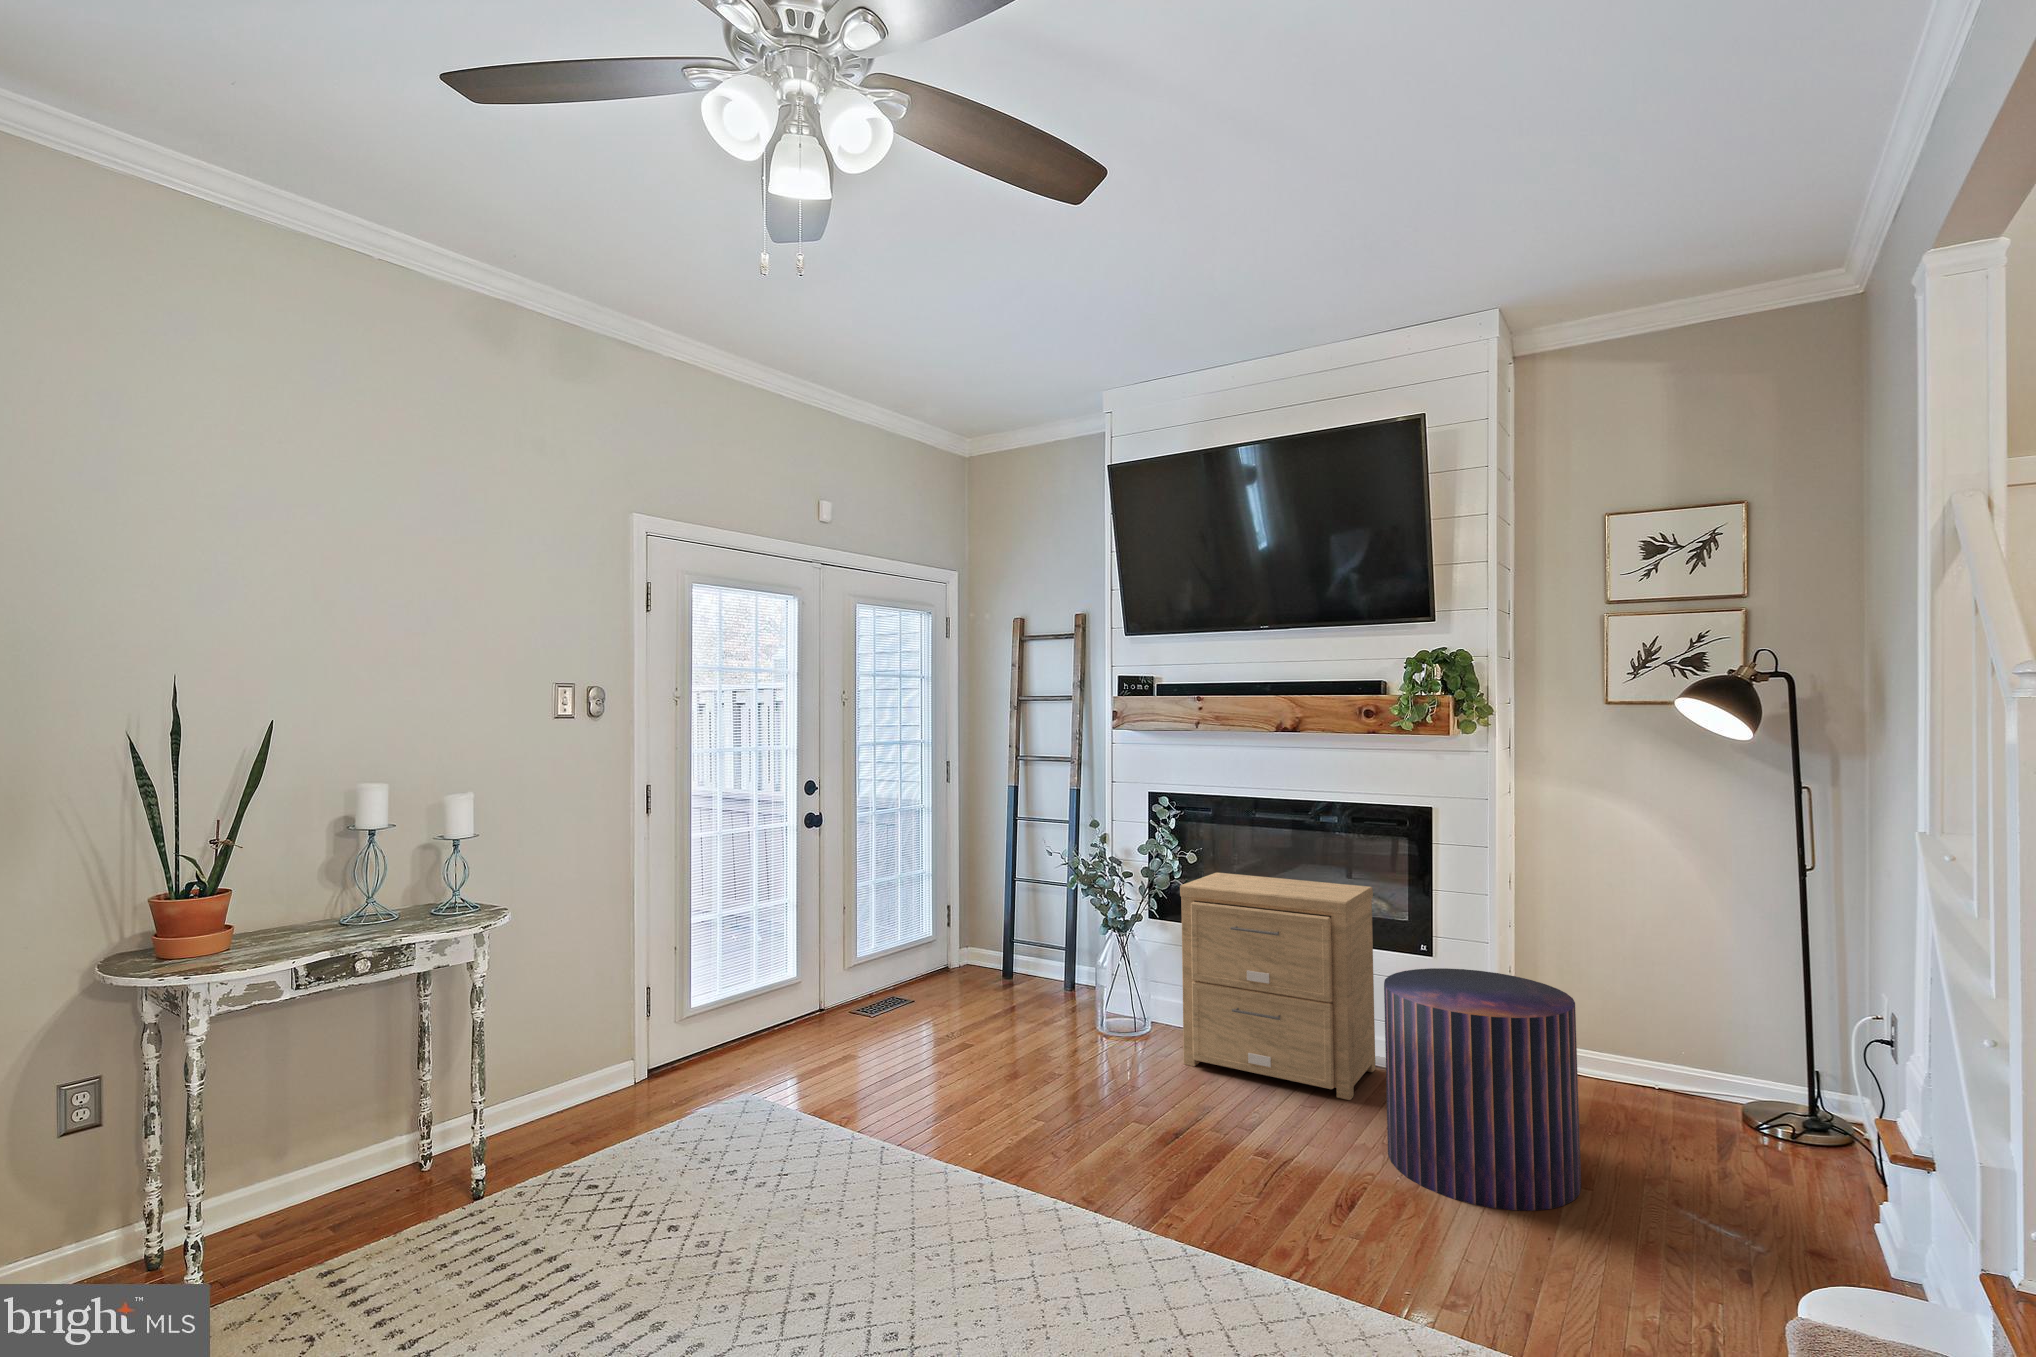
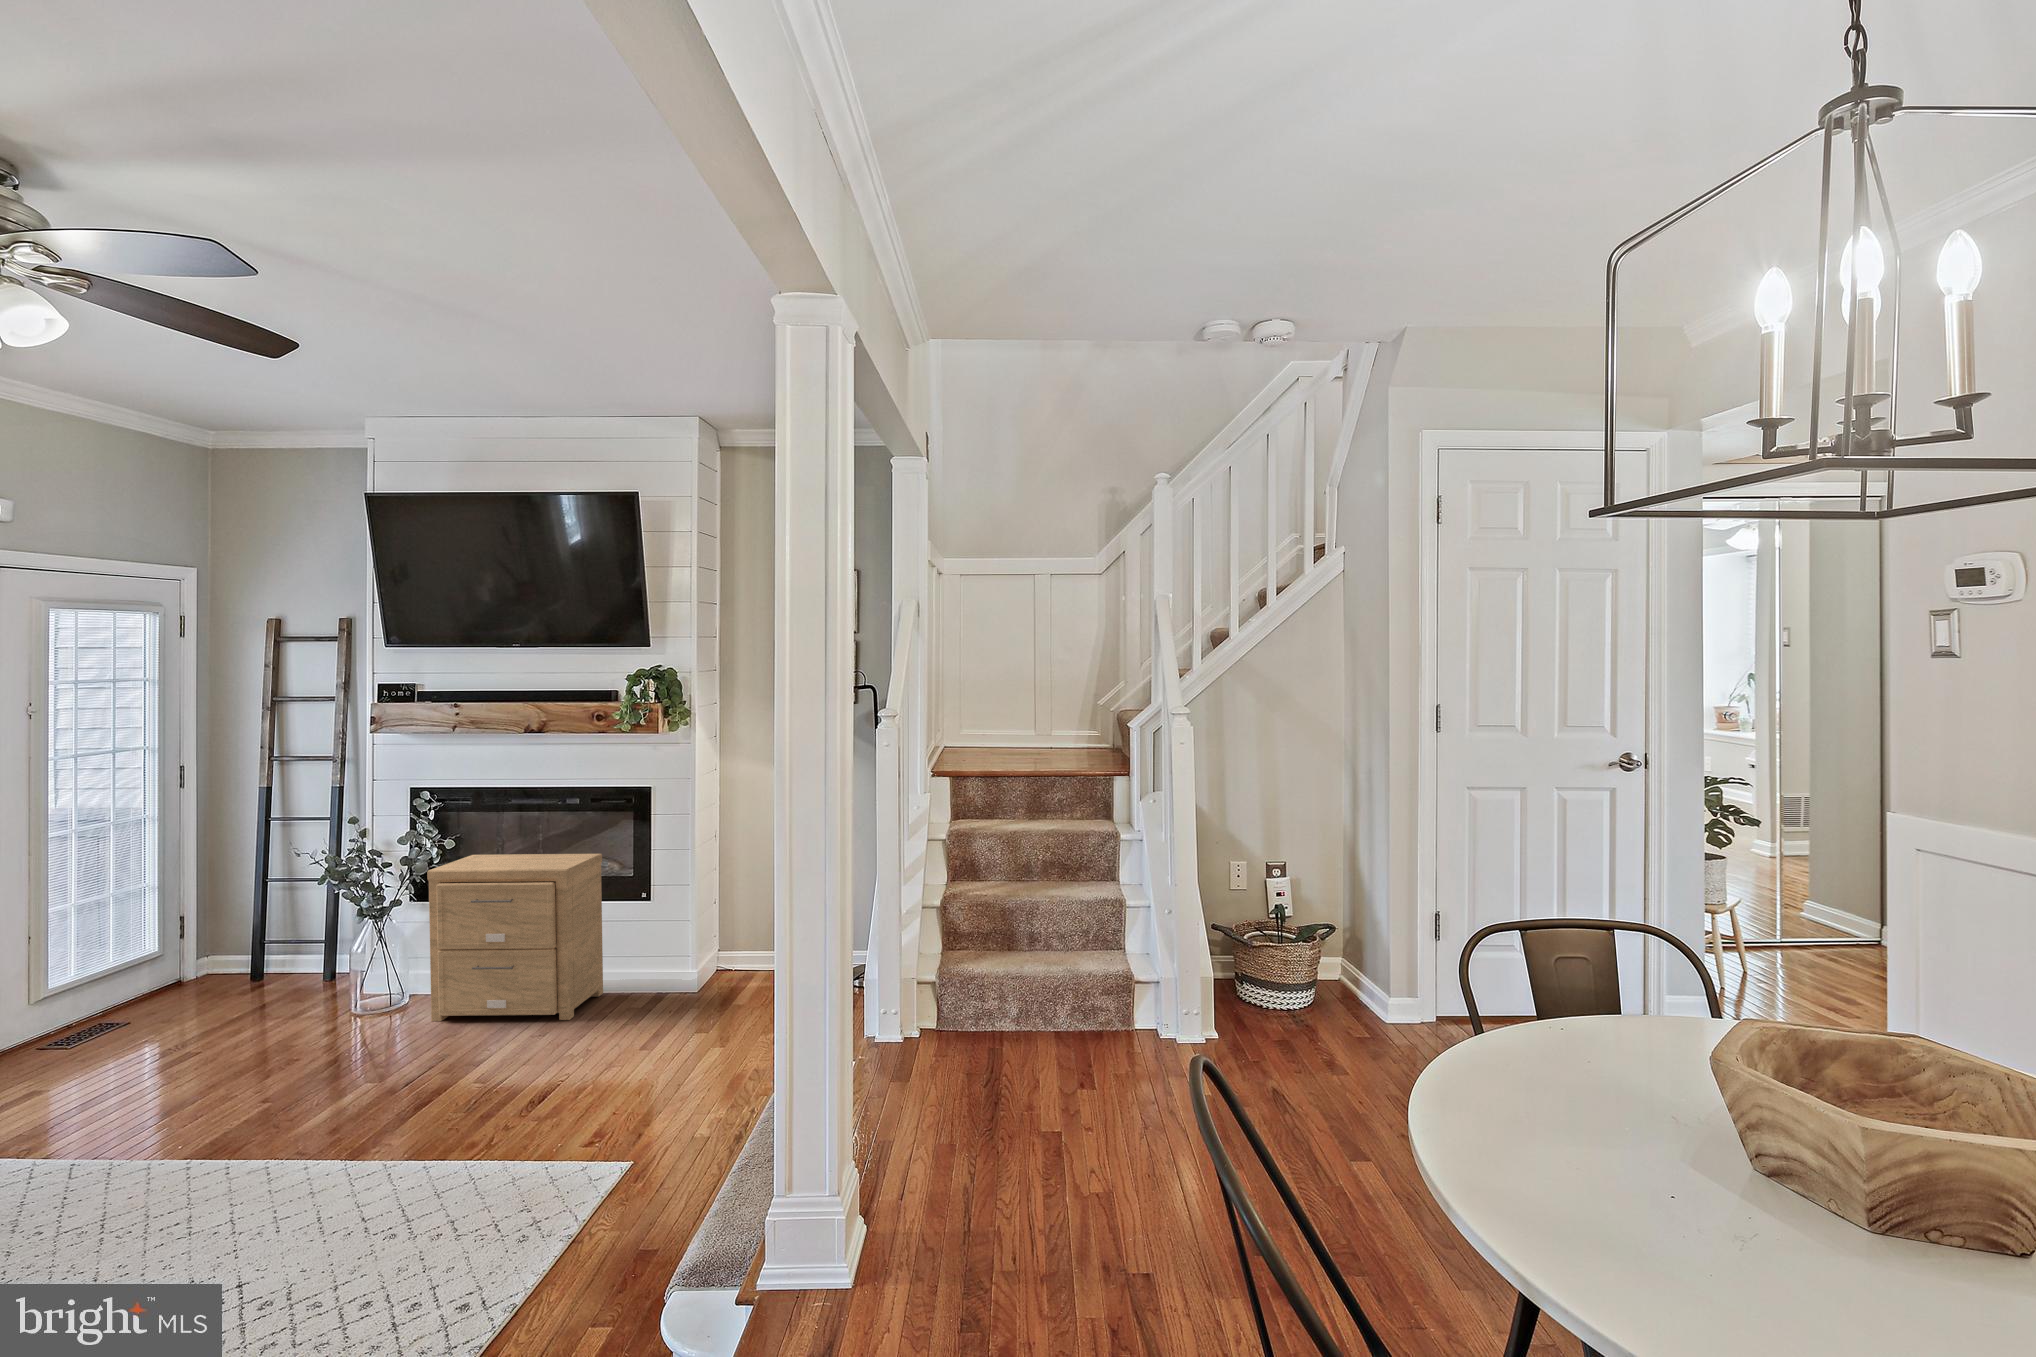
pouf: present [1384,968,1581,1211] -> none [577,908,708,1068]

